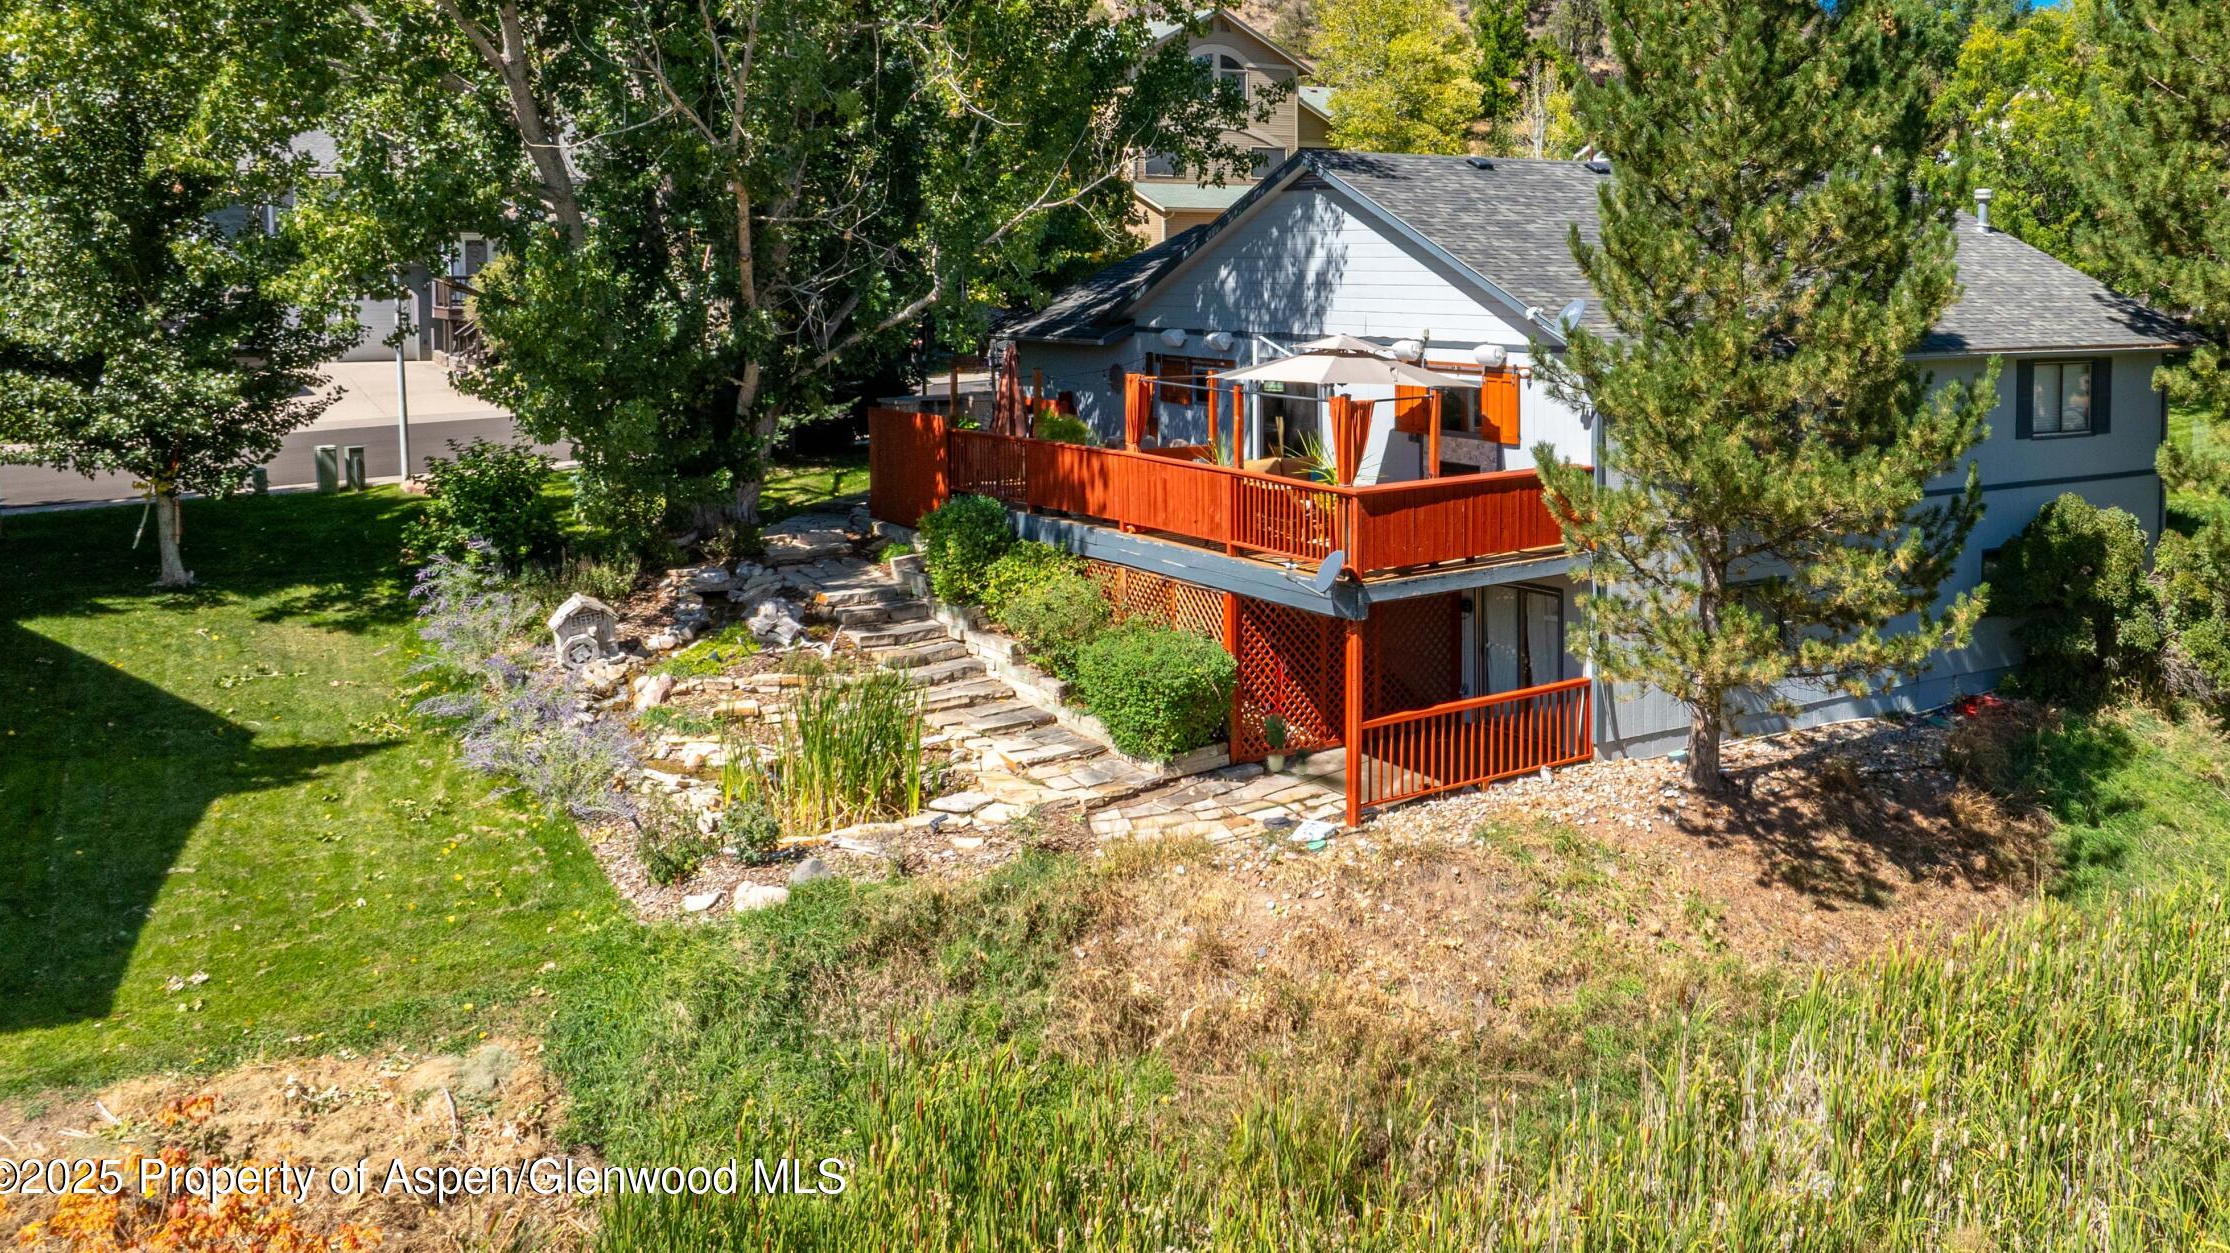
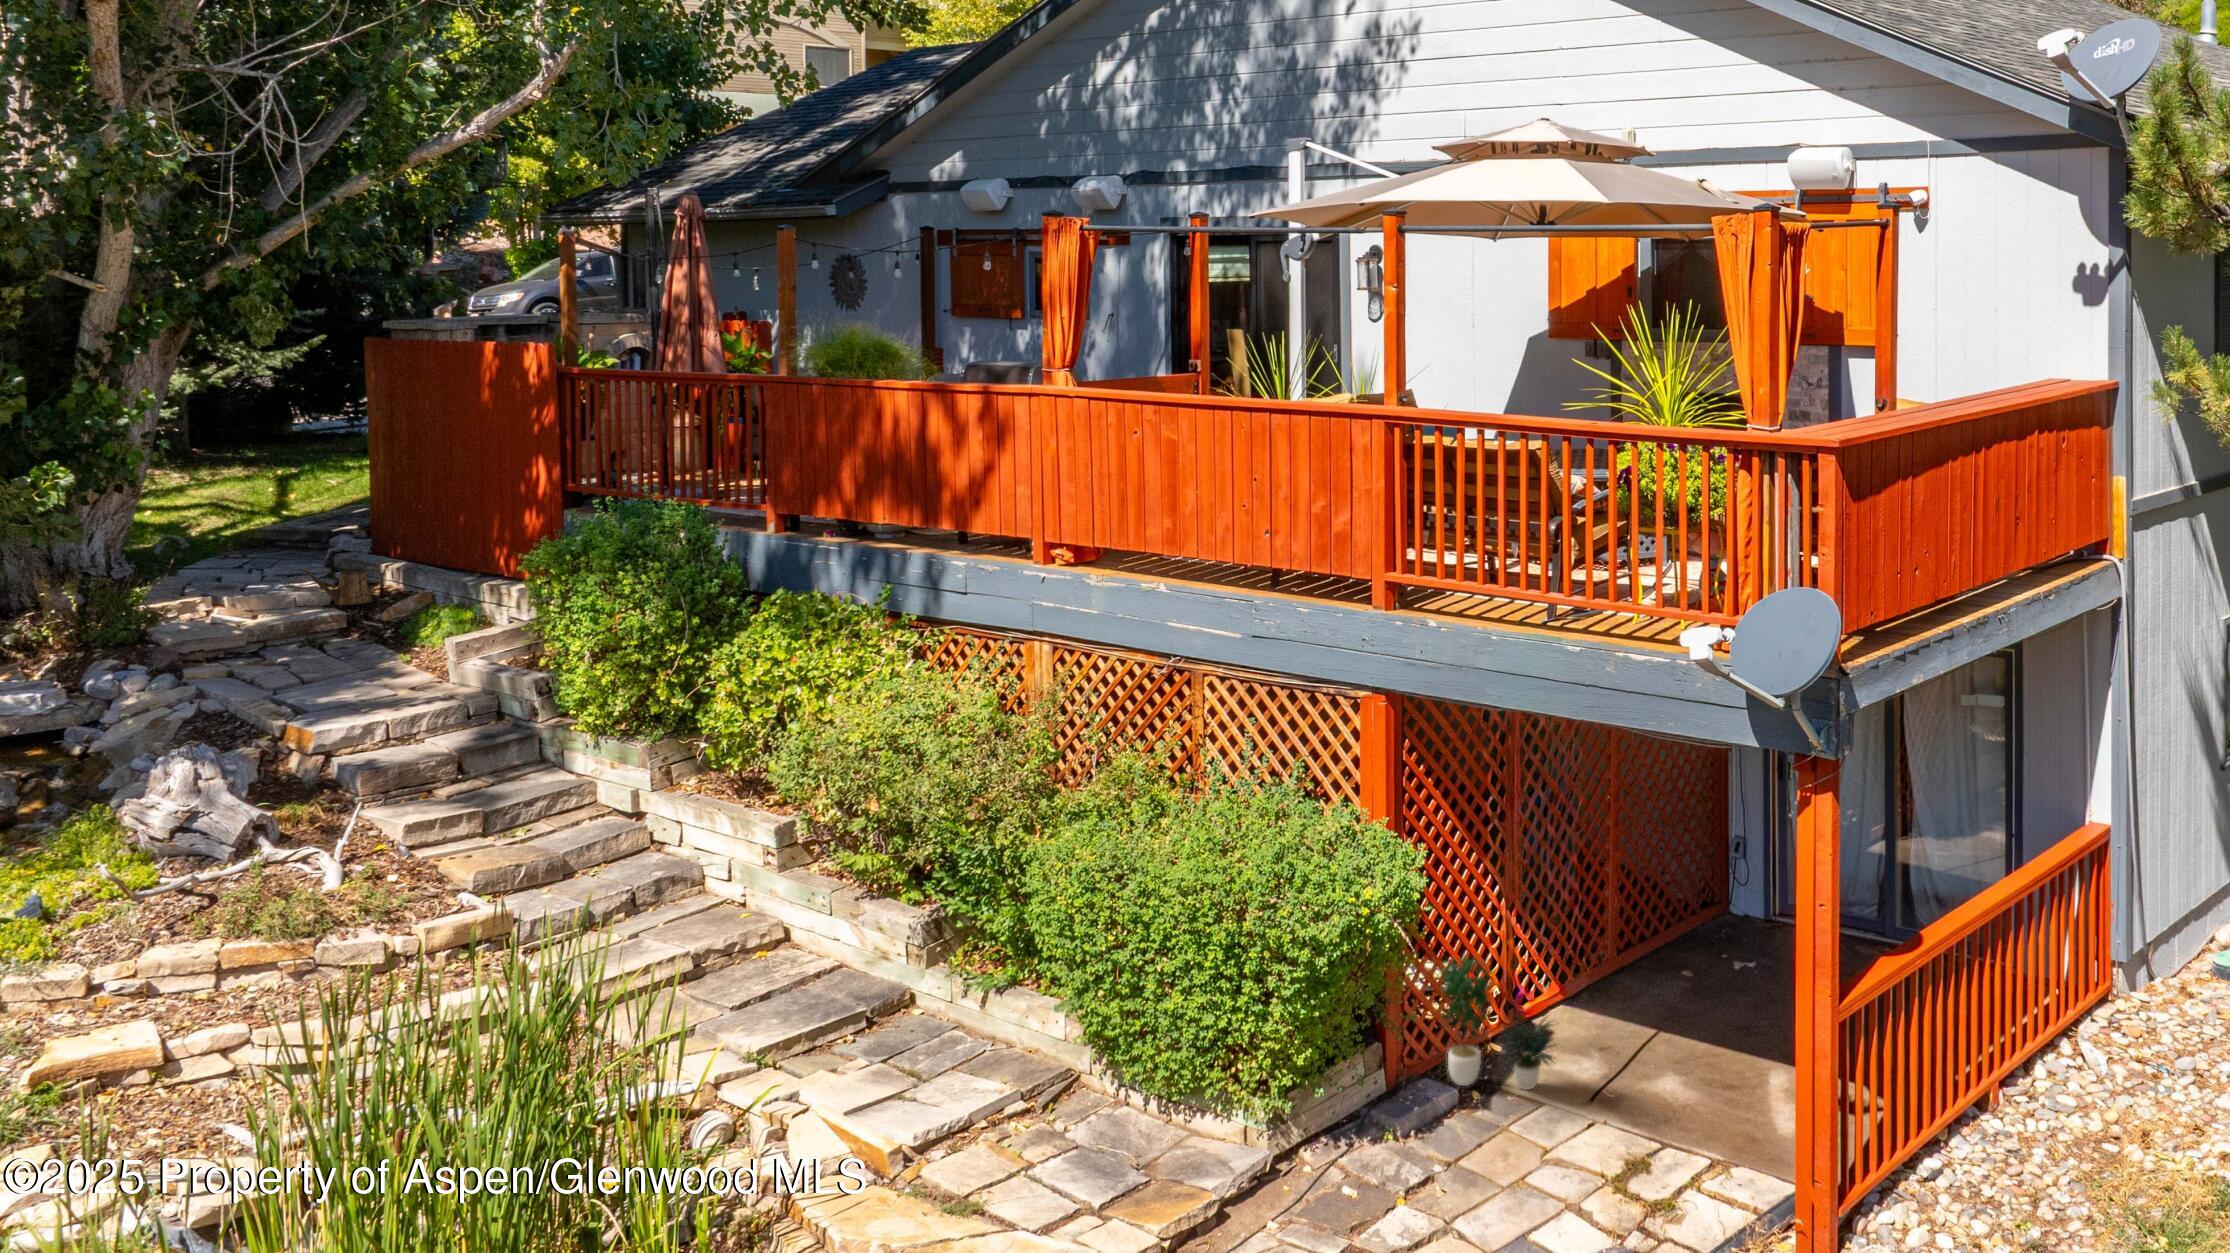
watering can: none [832,524,867,542] -> present [299,566,381,605]

